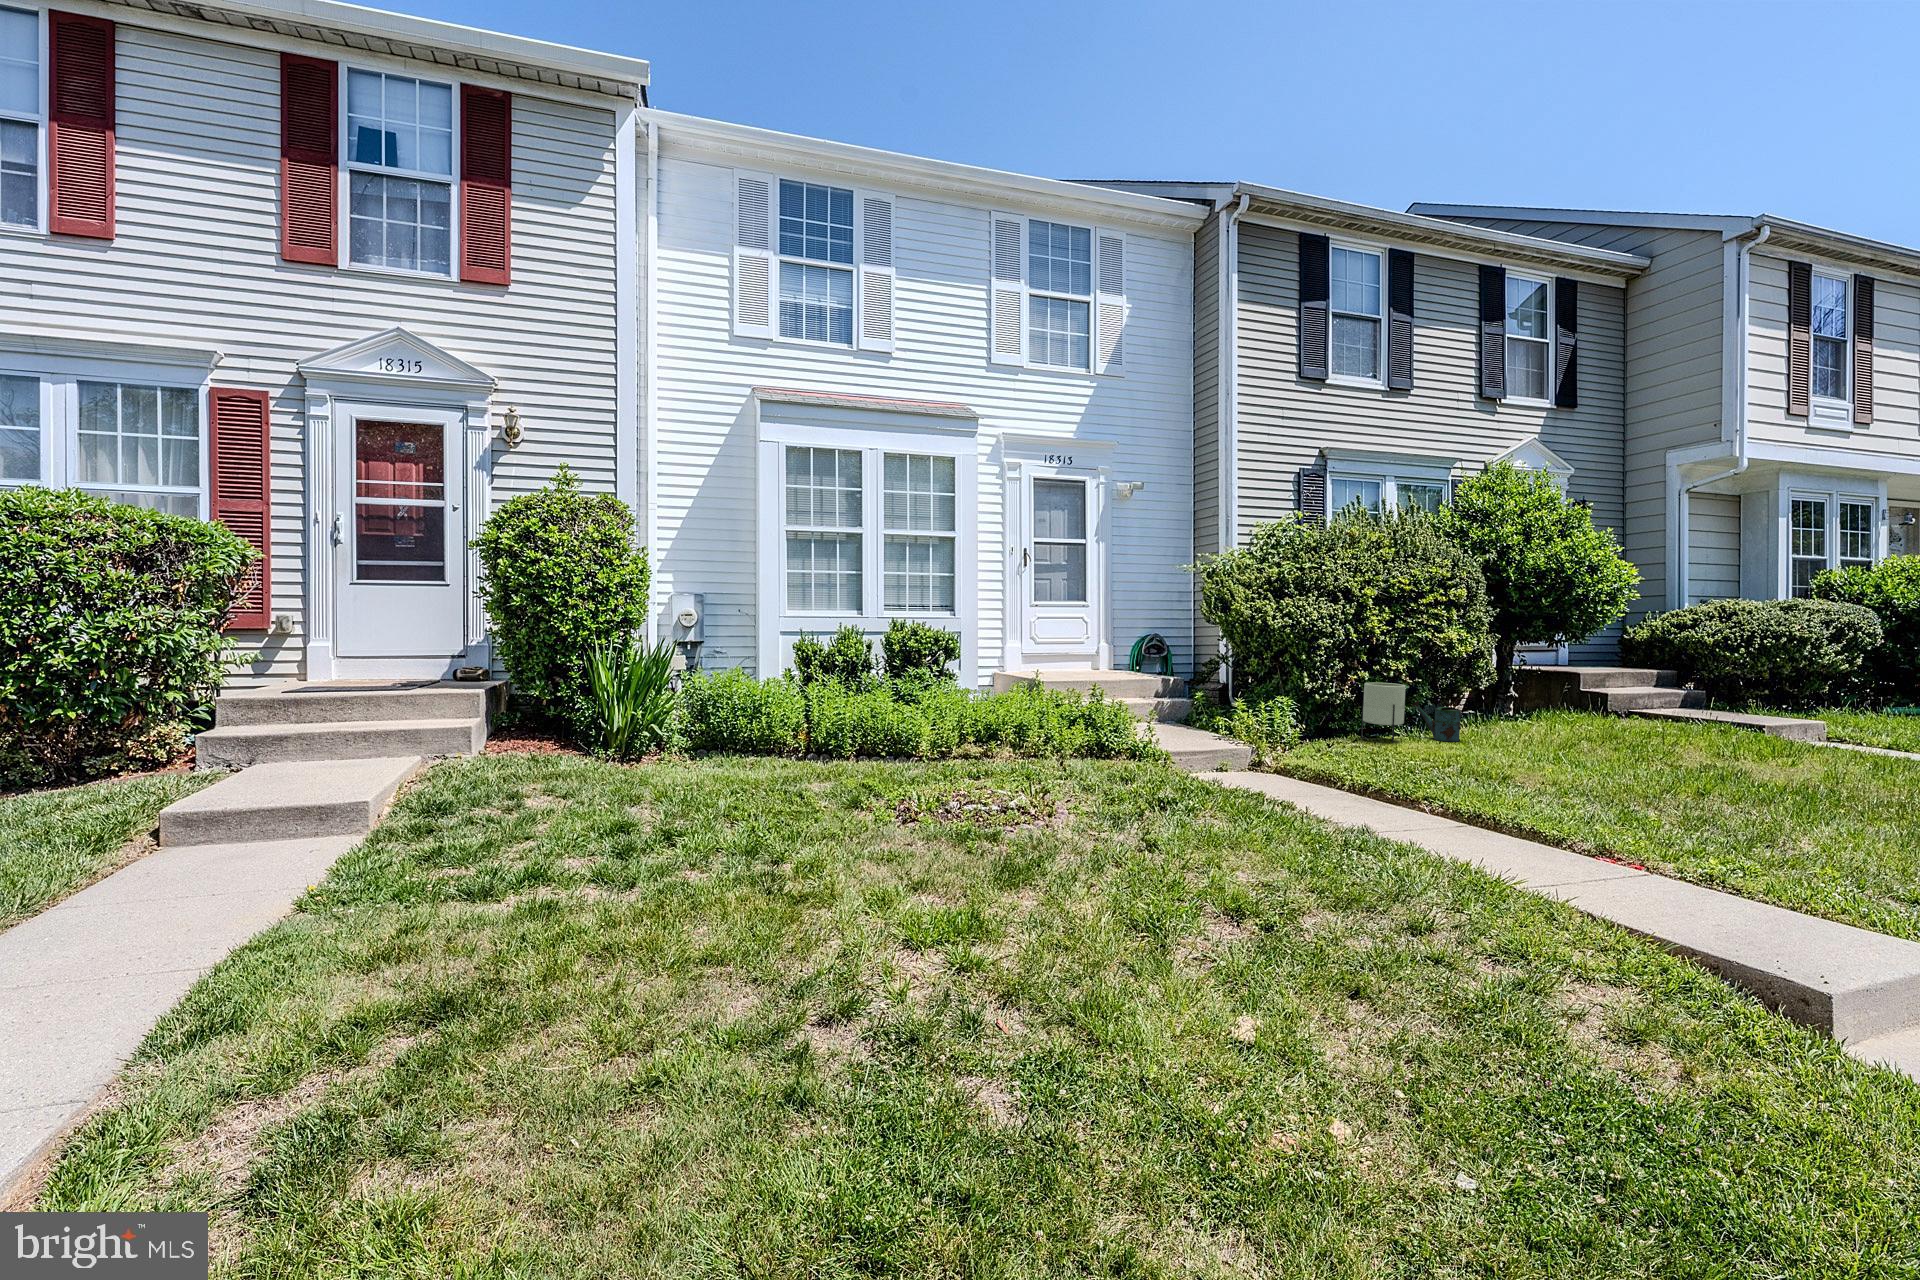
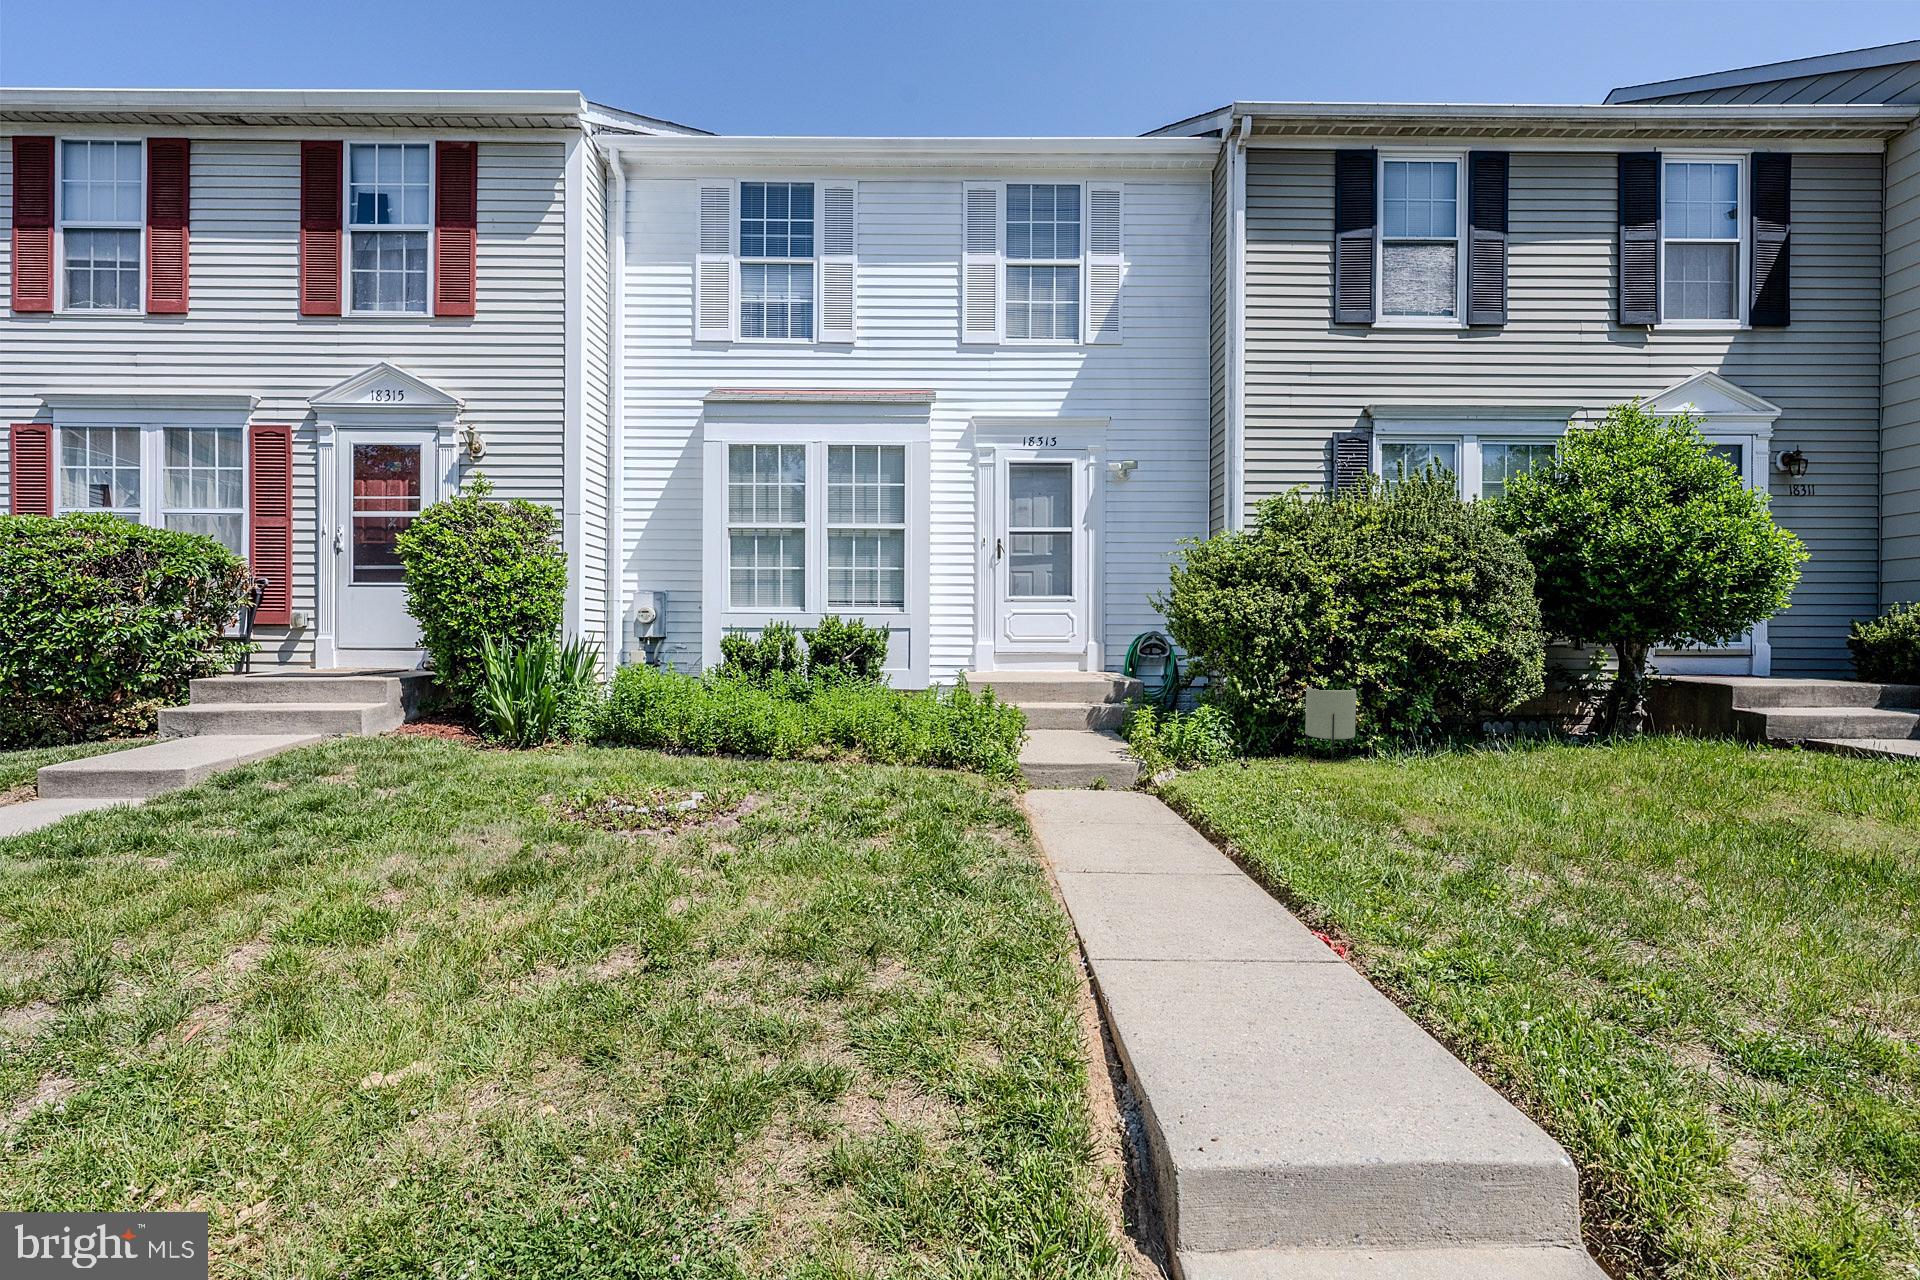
watering can: present [1412,701,1470,742] -> none [1379,710,1445,763]

